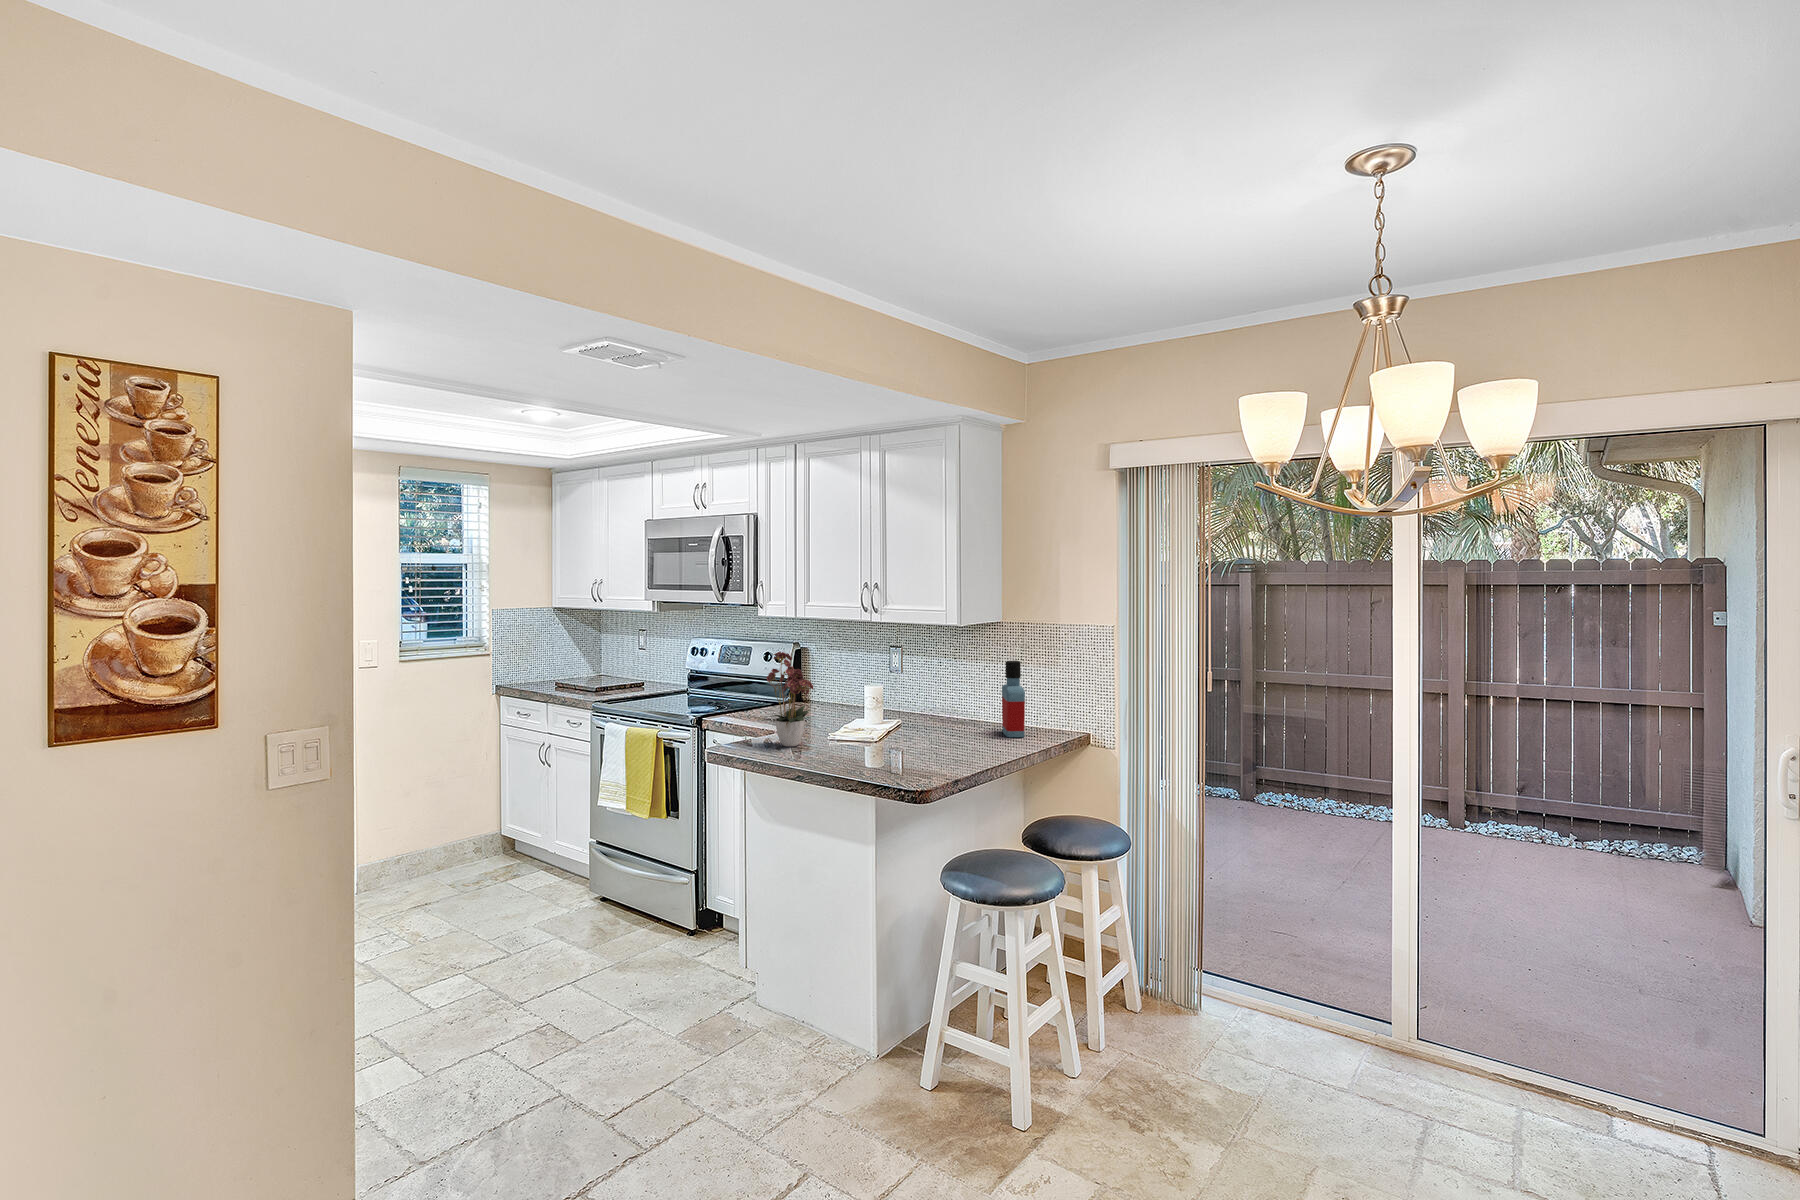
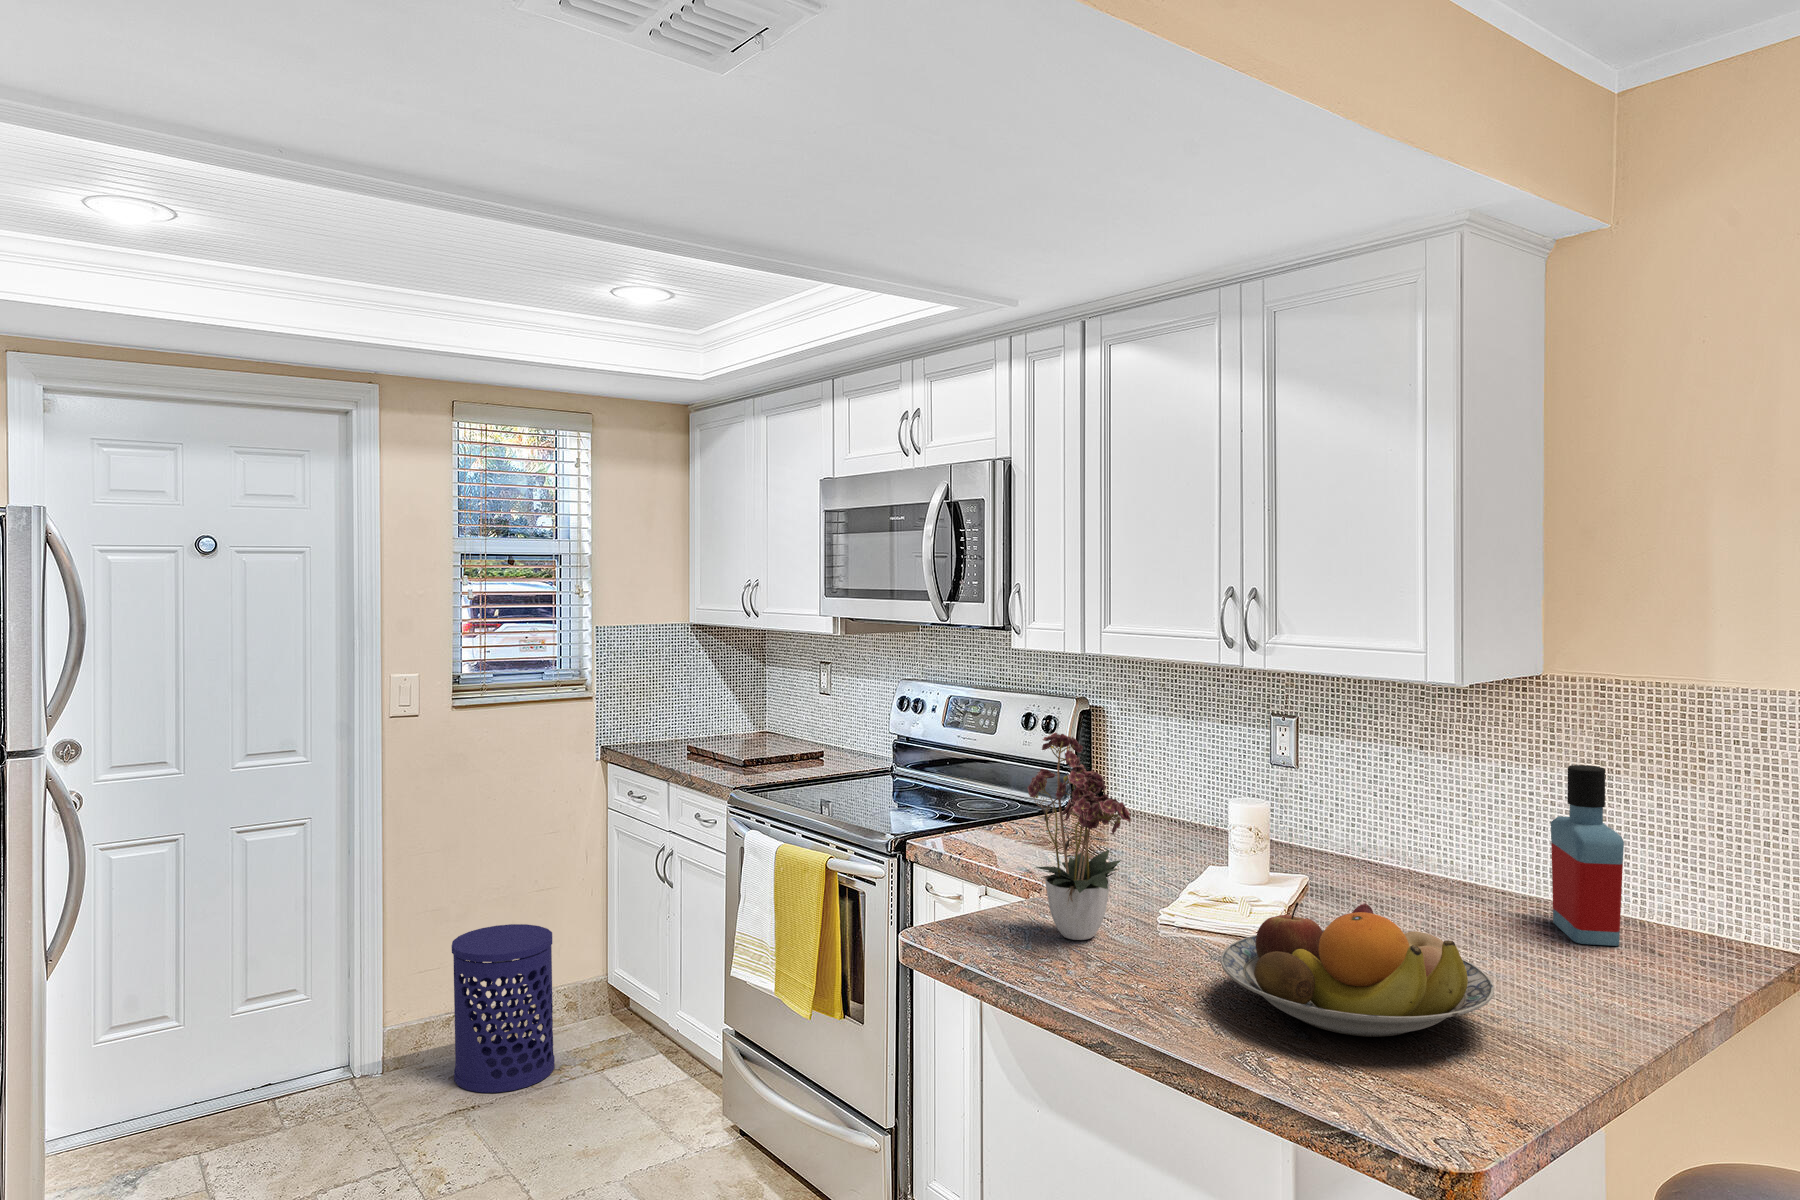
fruit bowl: none [850,717,955,765] -> present [1221,902,1494,1037]
waste bin: none [407,796,475,896] -> present [452,924,555,1093]

